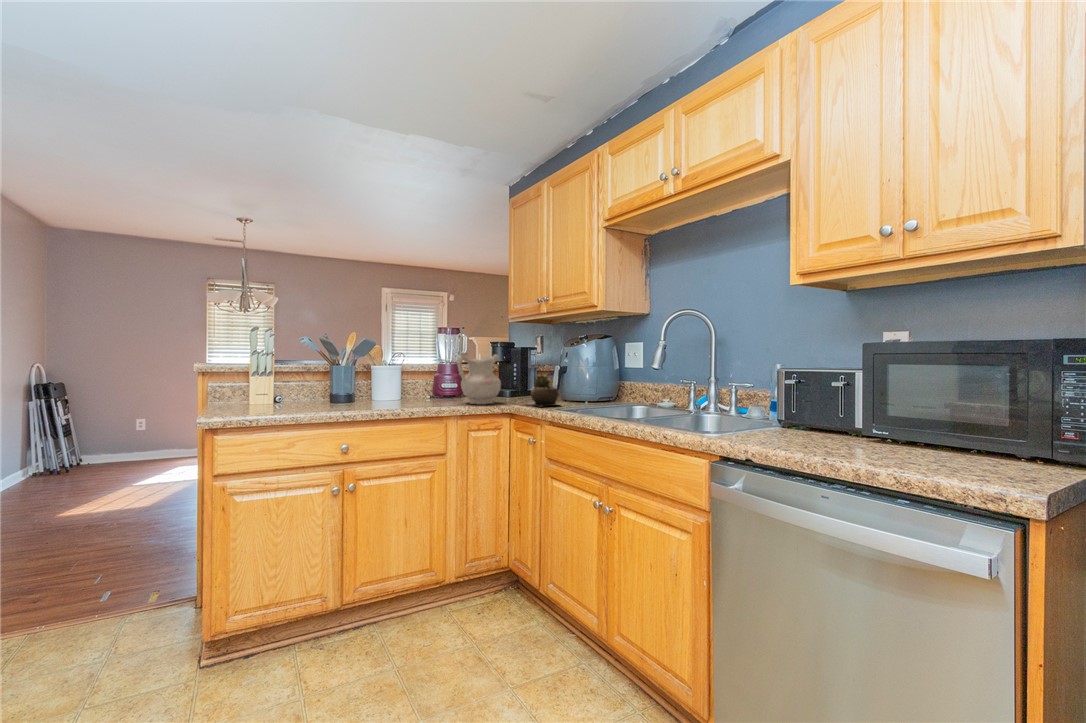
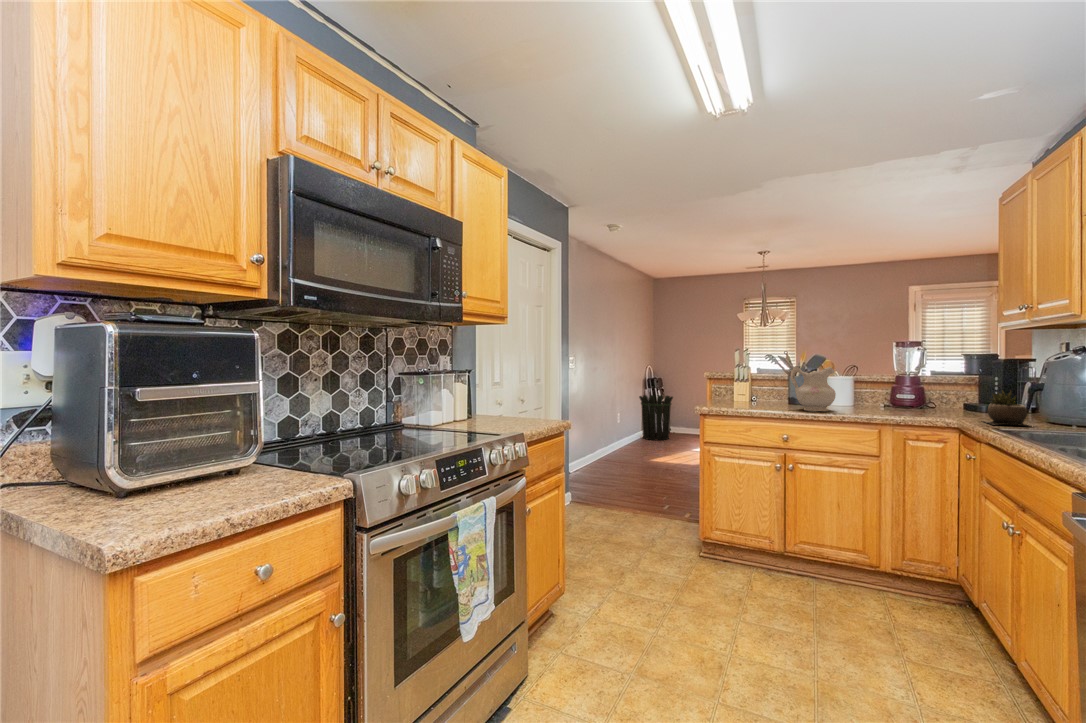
ceramic pitcher: present [458,353,501,404] -> present [791,366,836,411]
waste bin: none [16,410,90,482] -> present [639,395,673,440]

